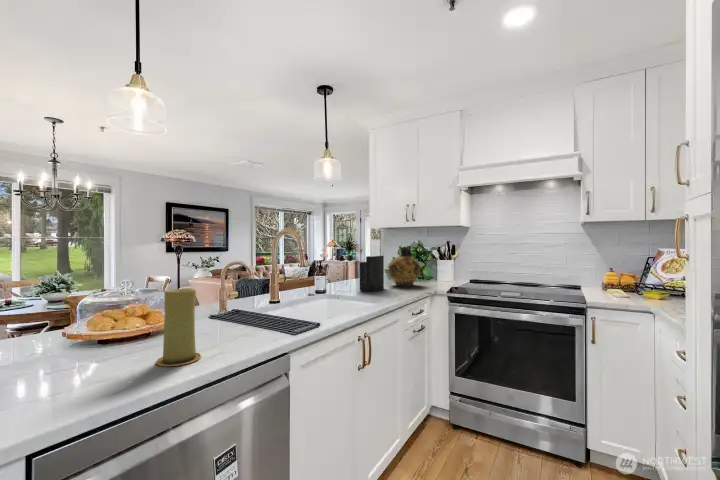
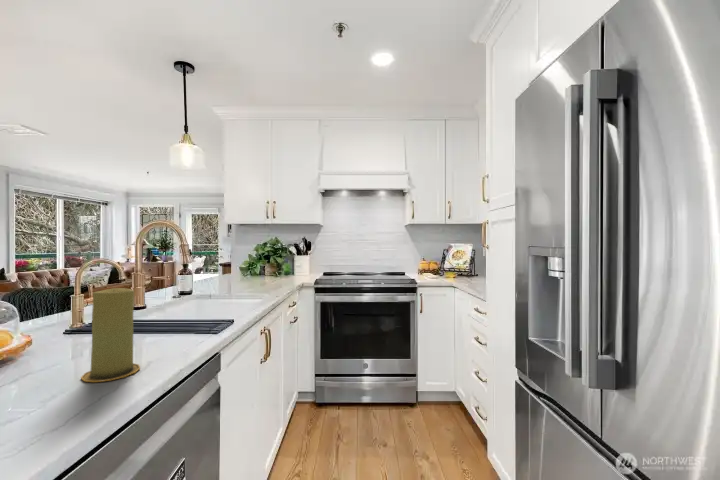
knife block: present [360,239,384,291] -> none [229,235,251,288]
ceramic jug: present [389,246,421,286] -> none [252,243,284,281]

